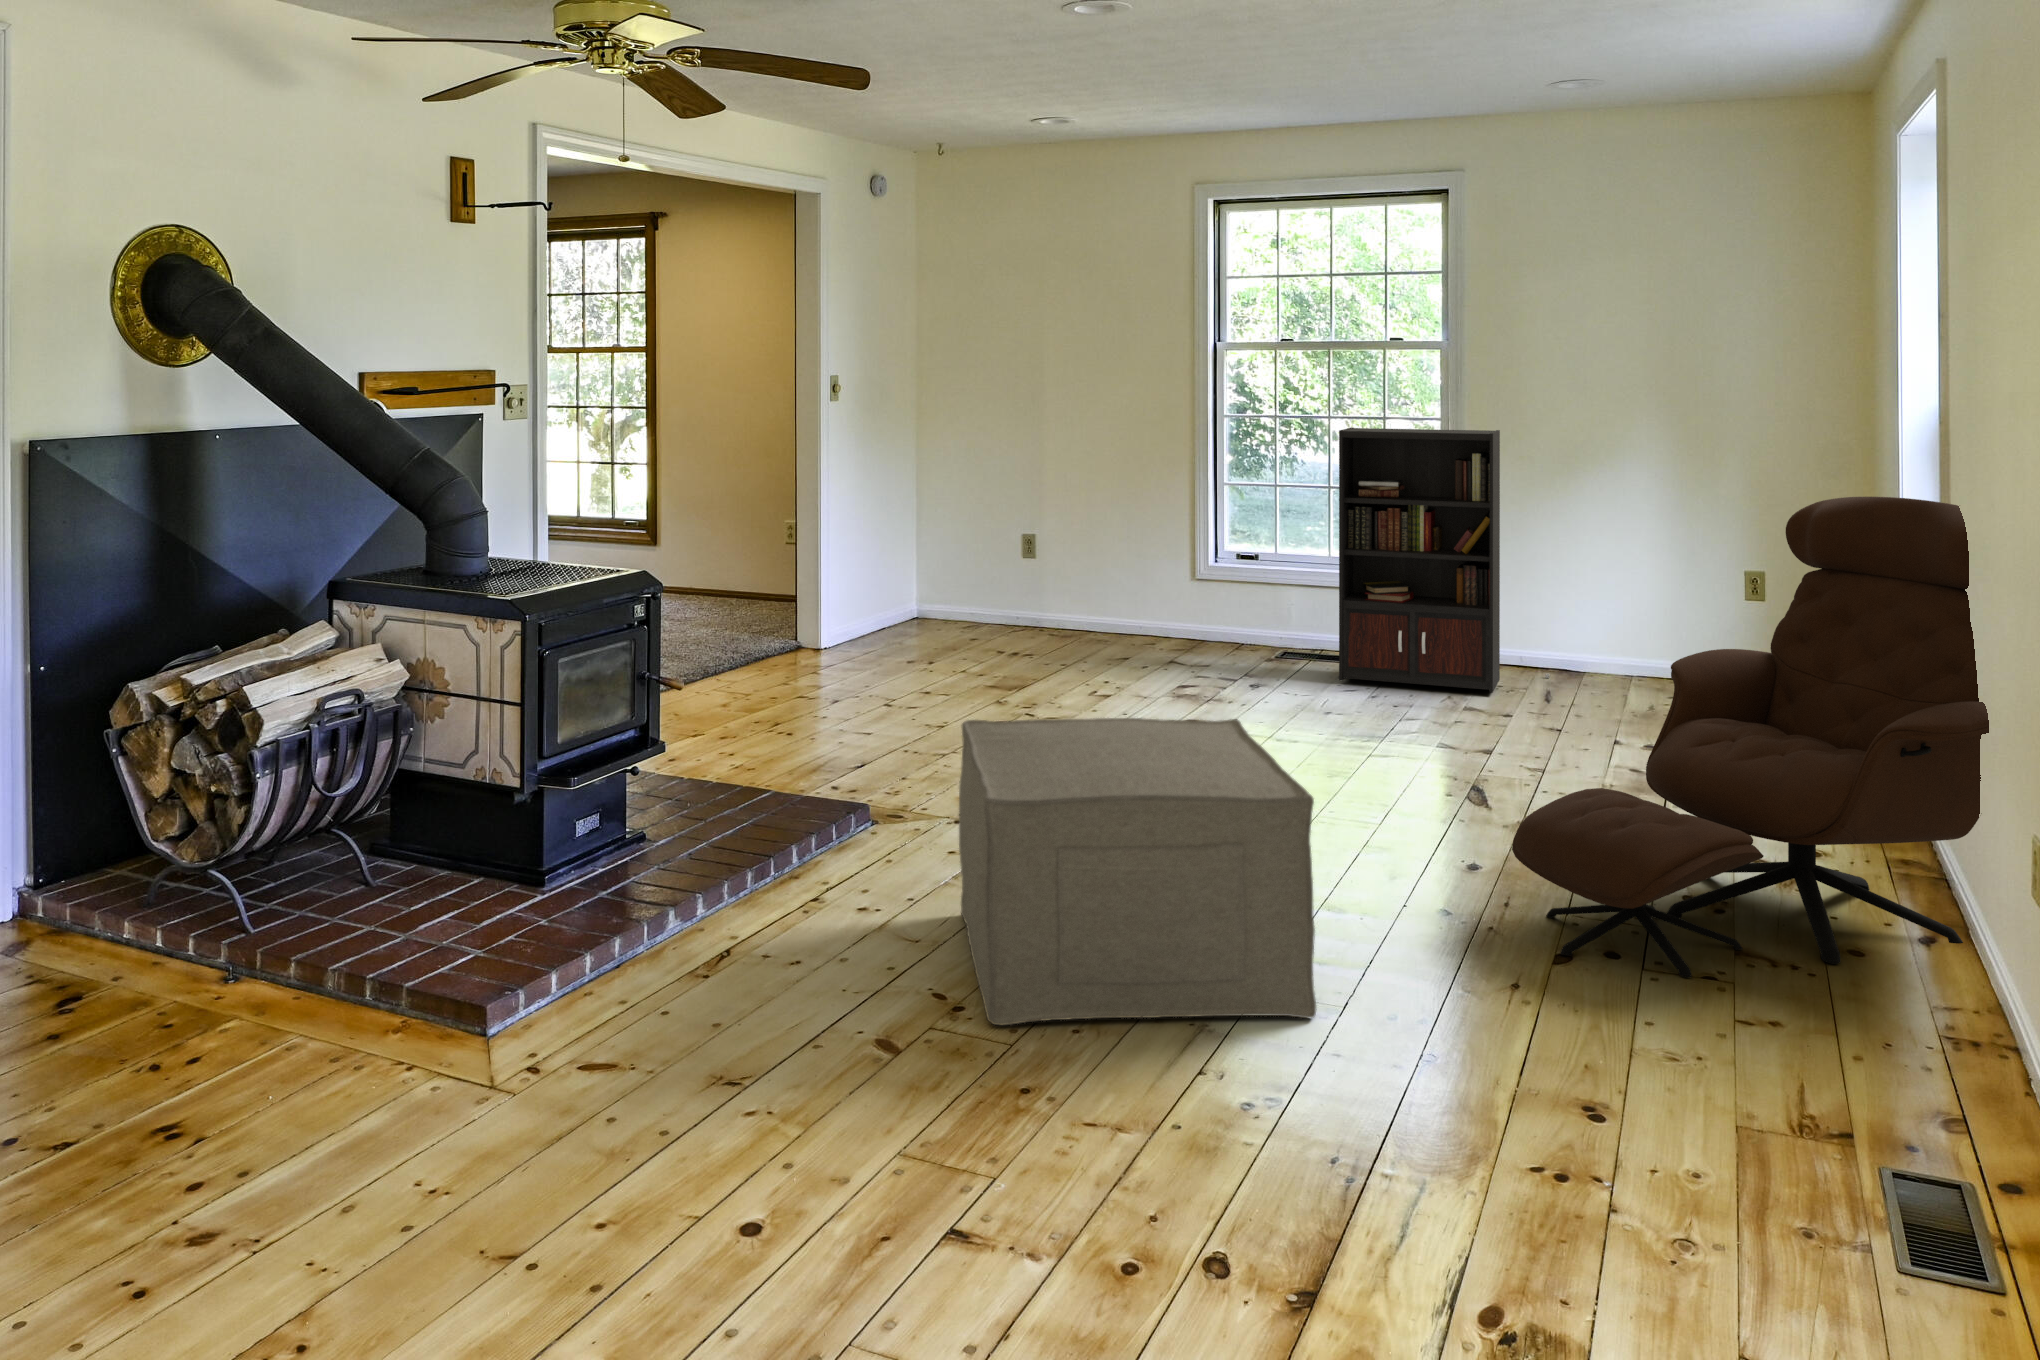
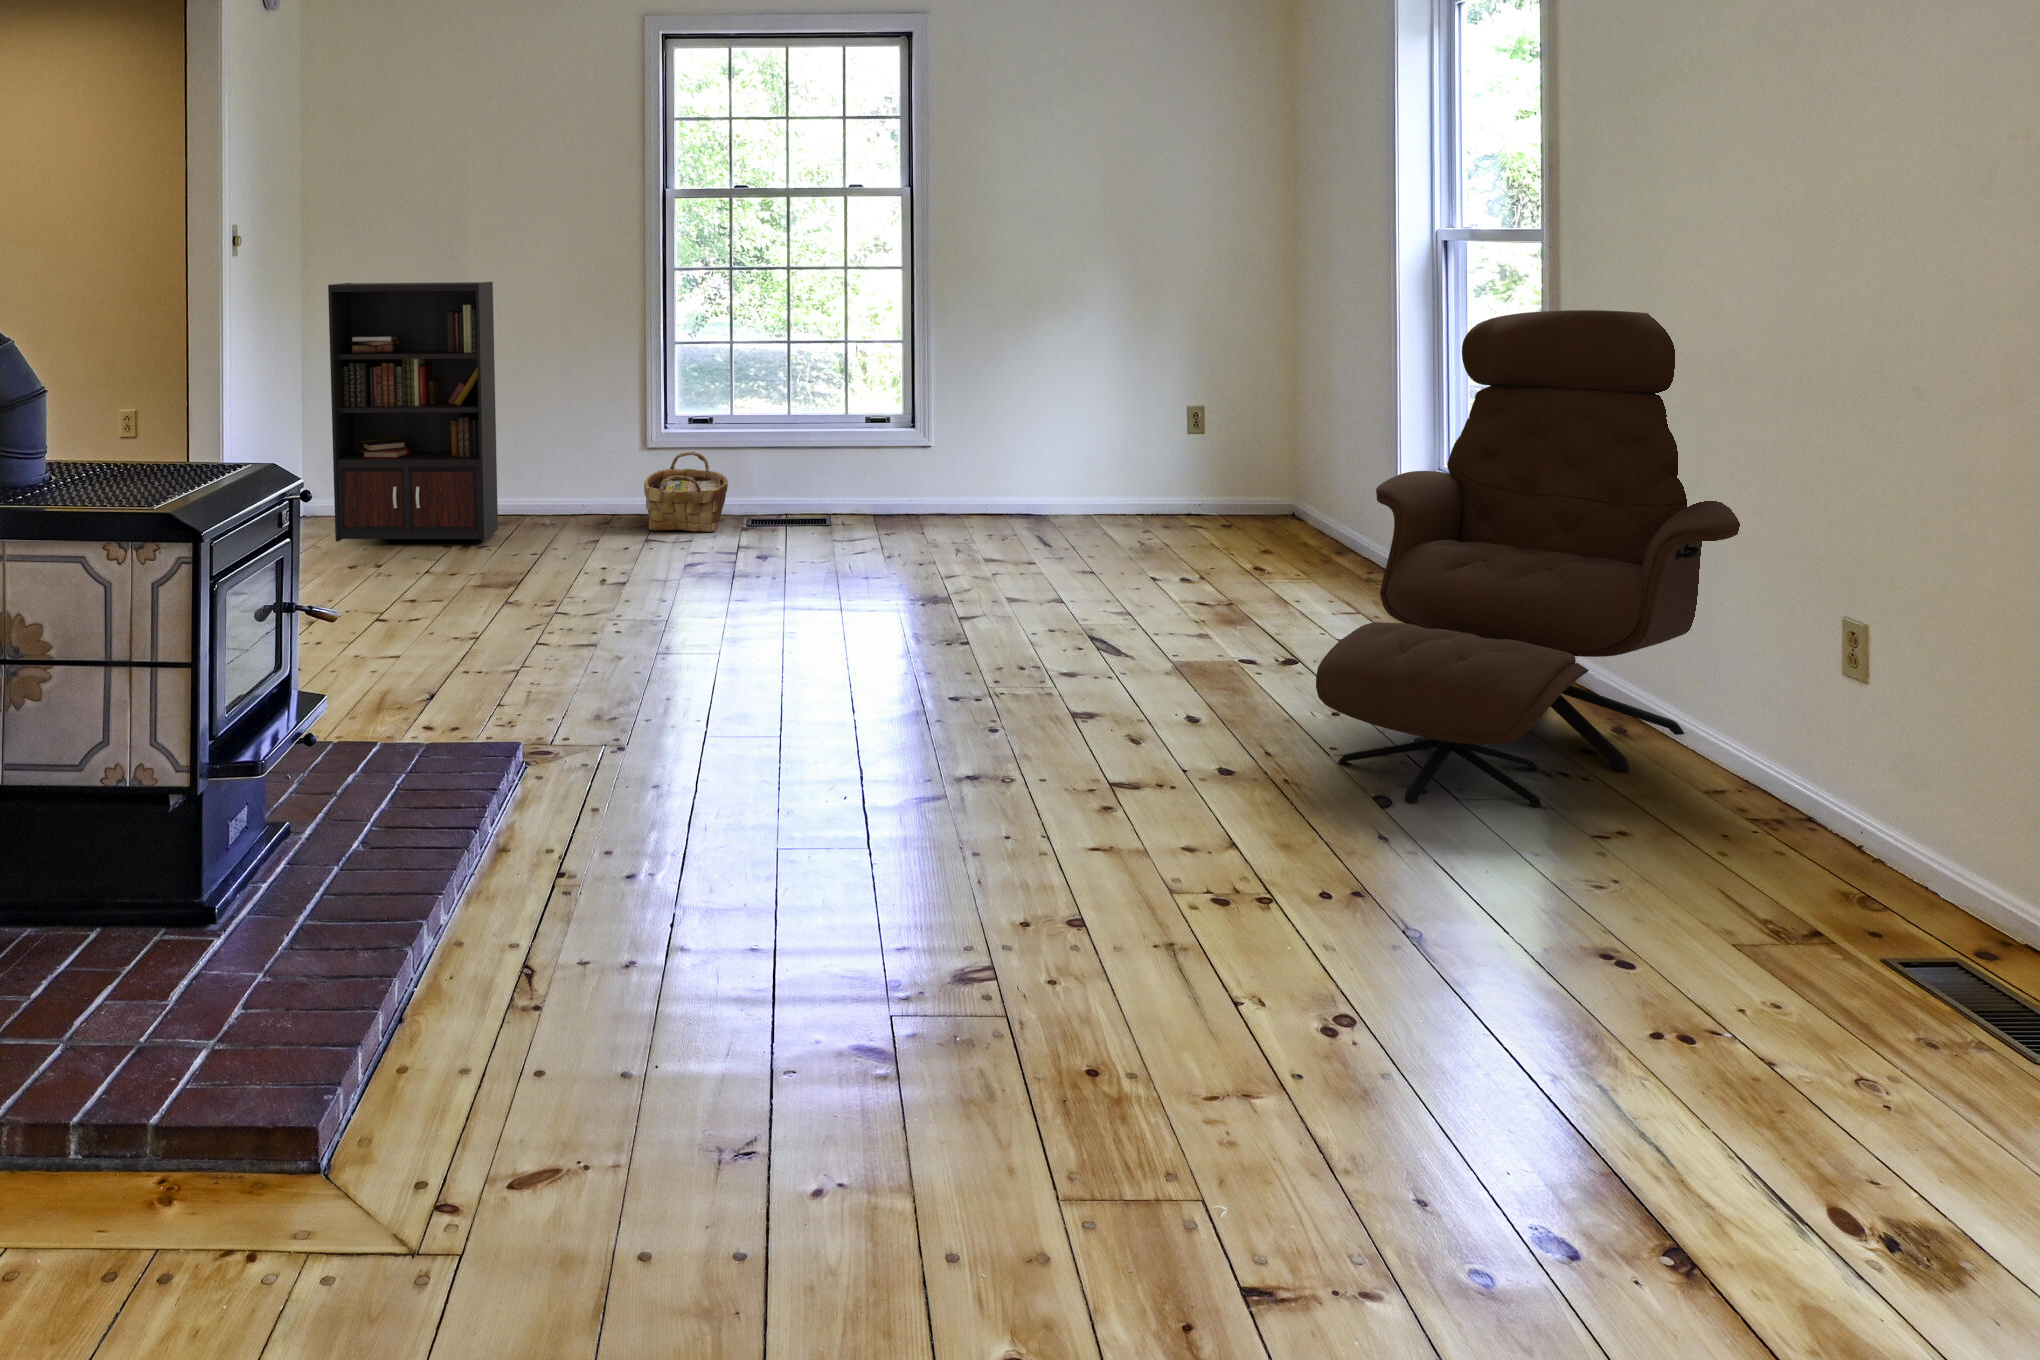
bookcase: present [1339,428,1549,693] -> present [328,282,549,542]
woven basket: none [1177,582,1260,658] -> present [644,452,728,532]
ottoman: present [959,718,1316,1025] -> none [767,587,1295,1004]

